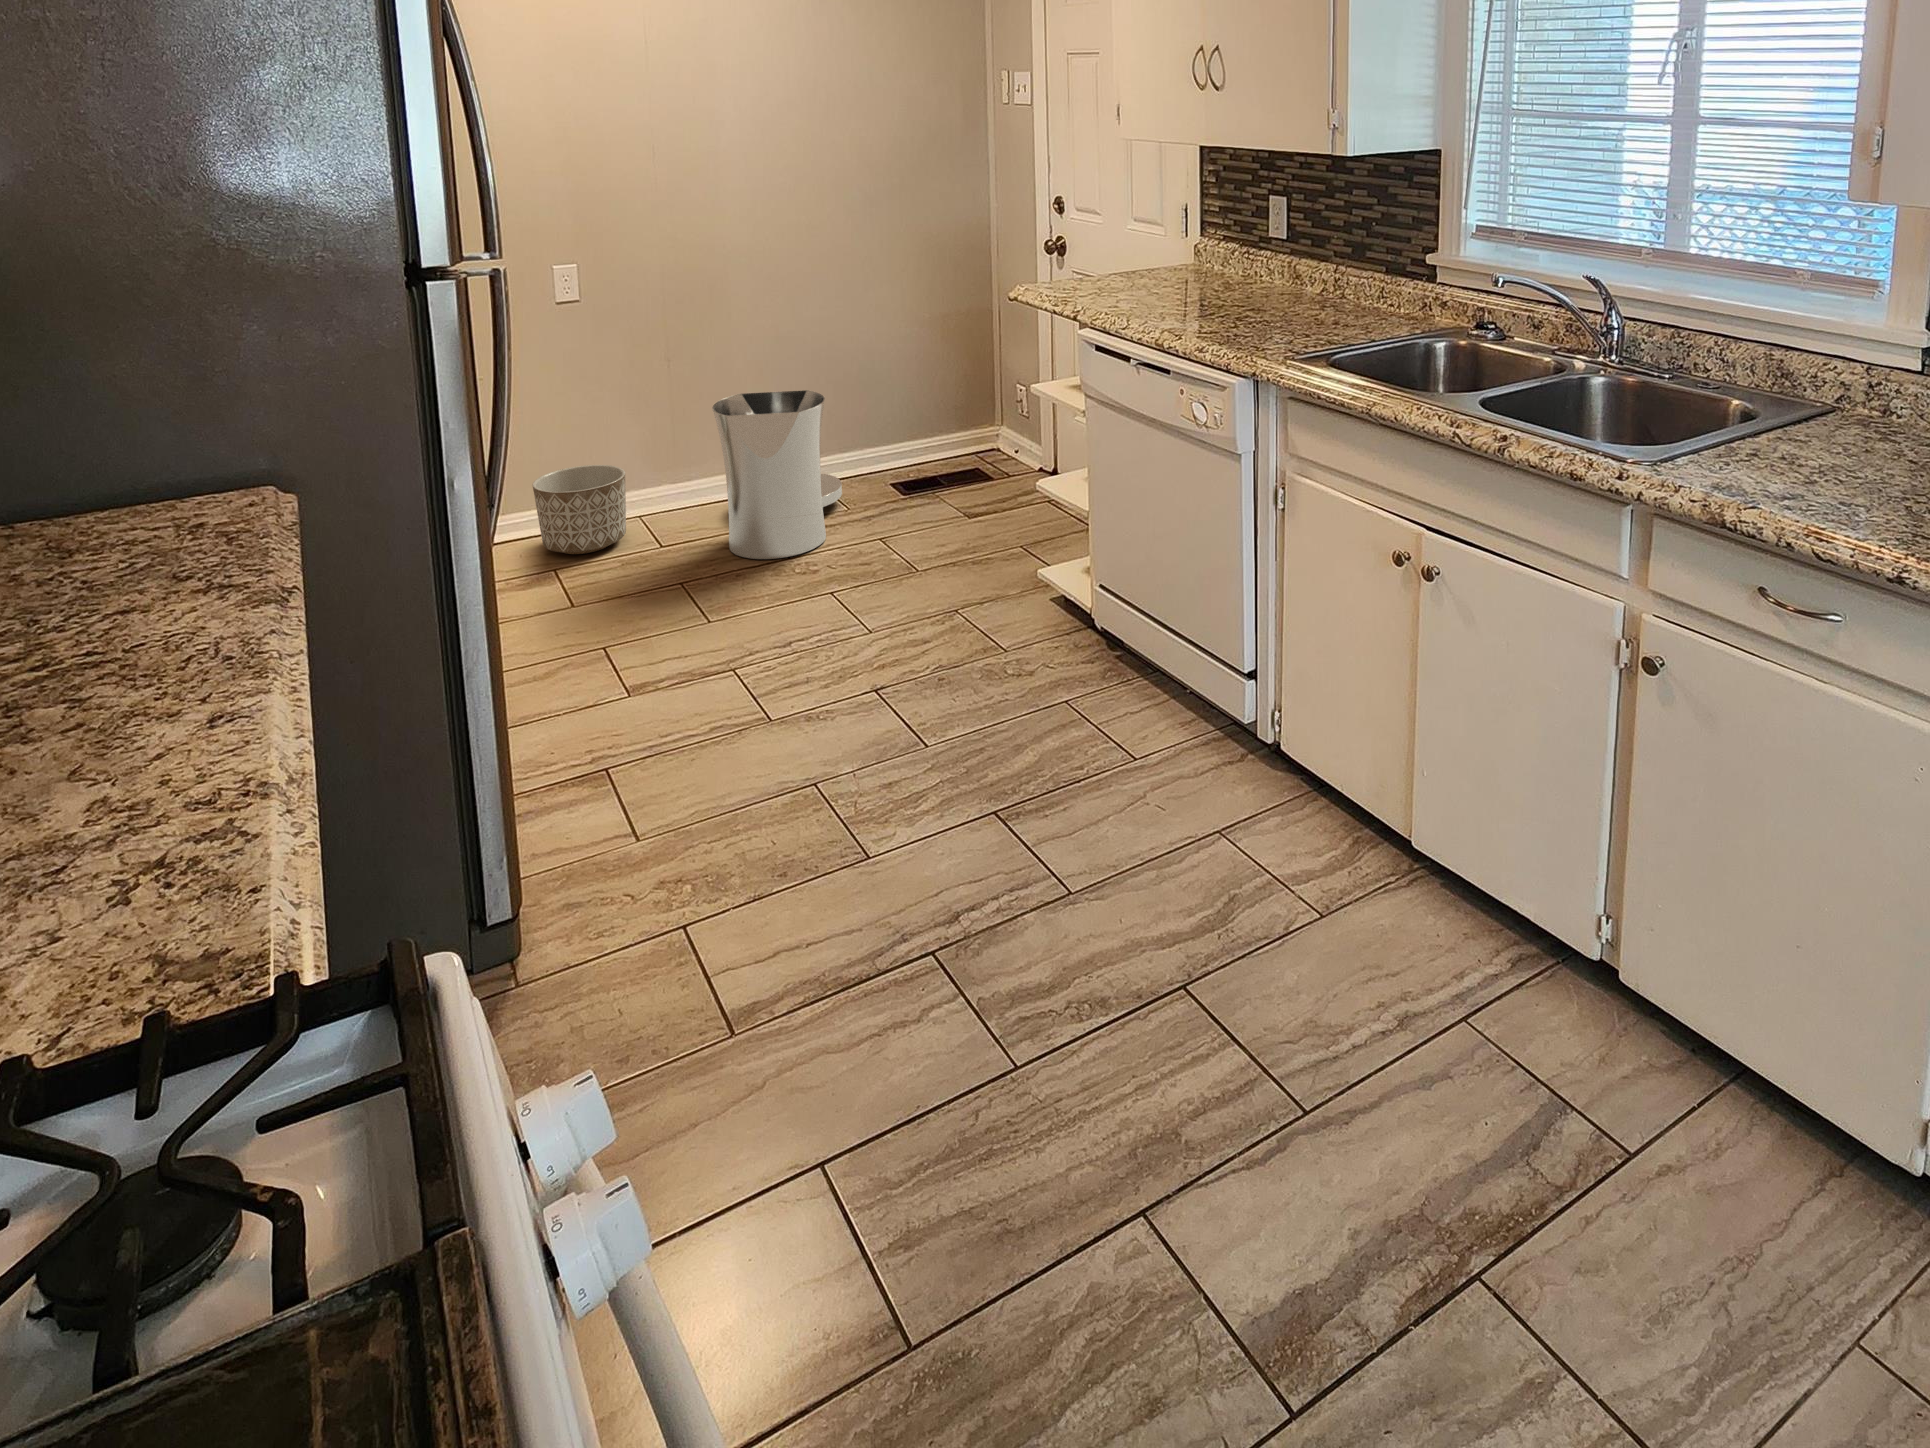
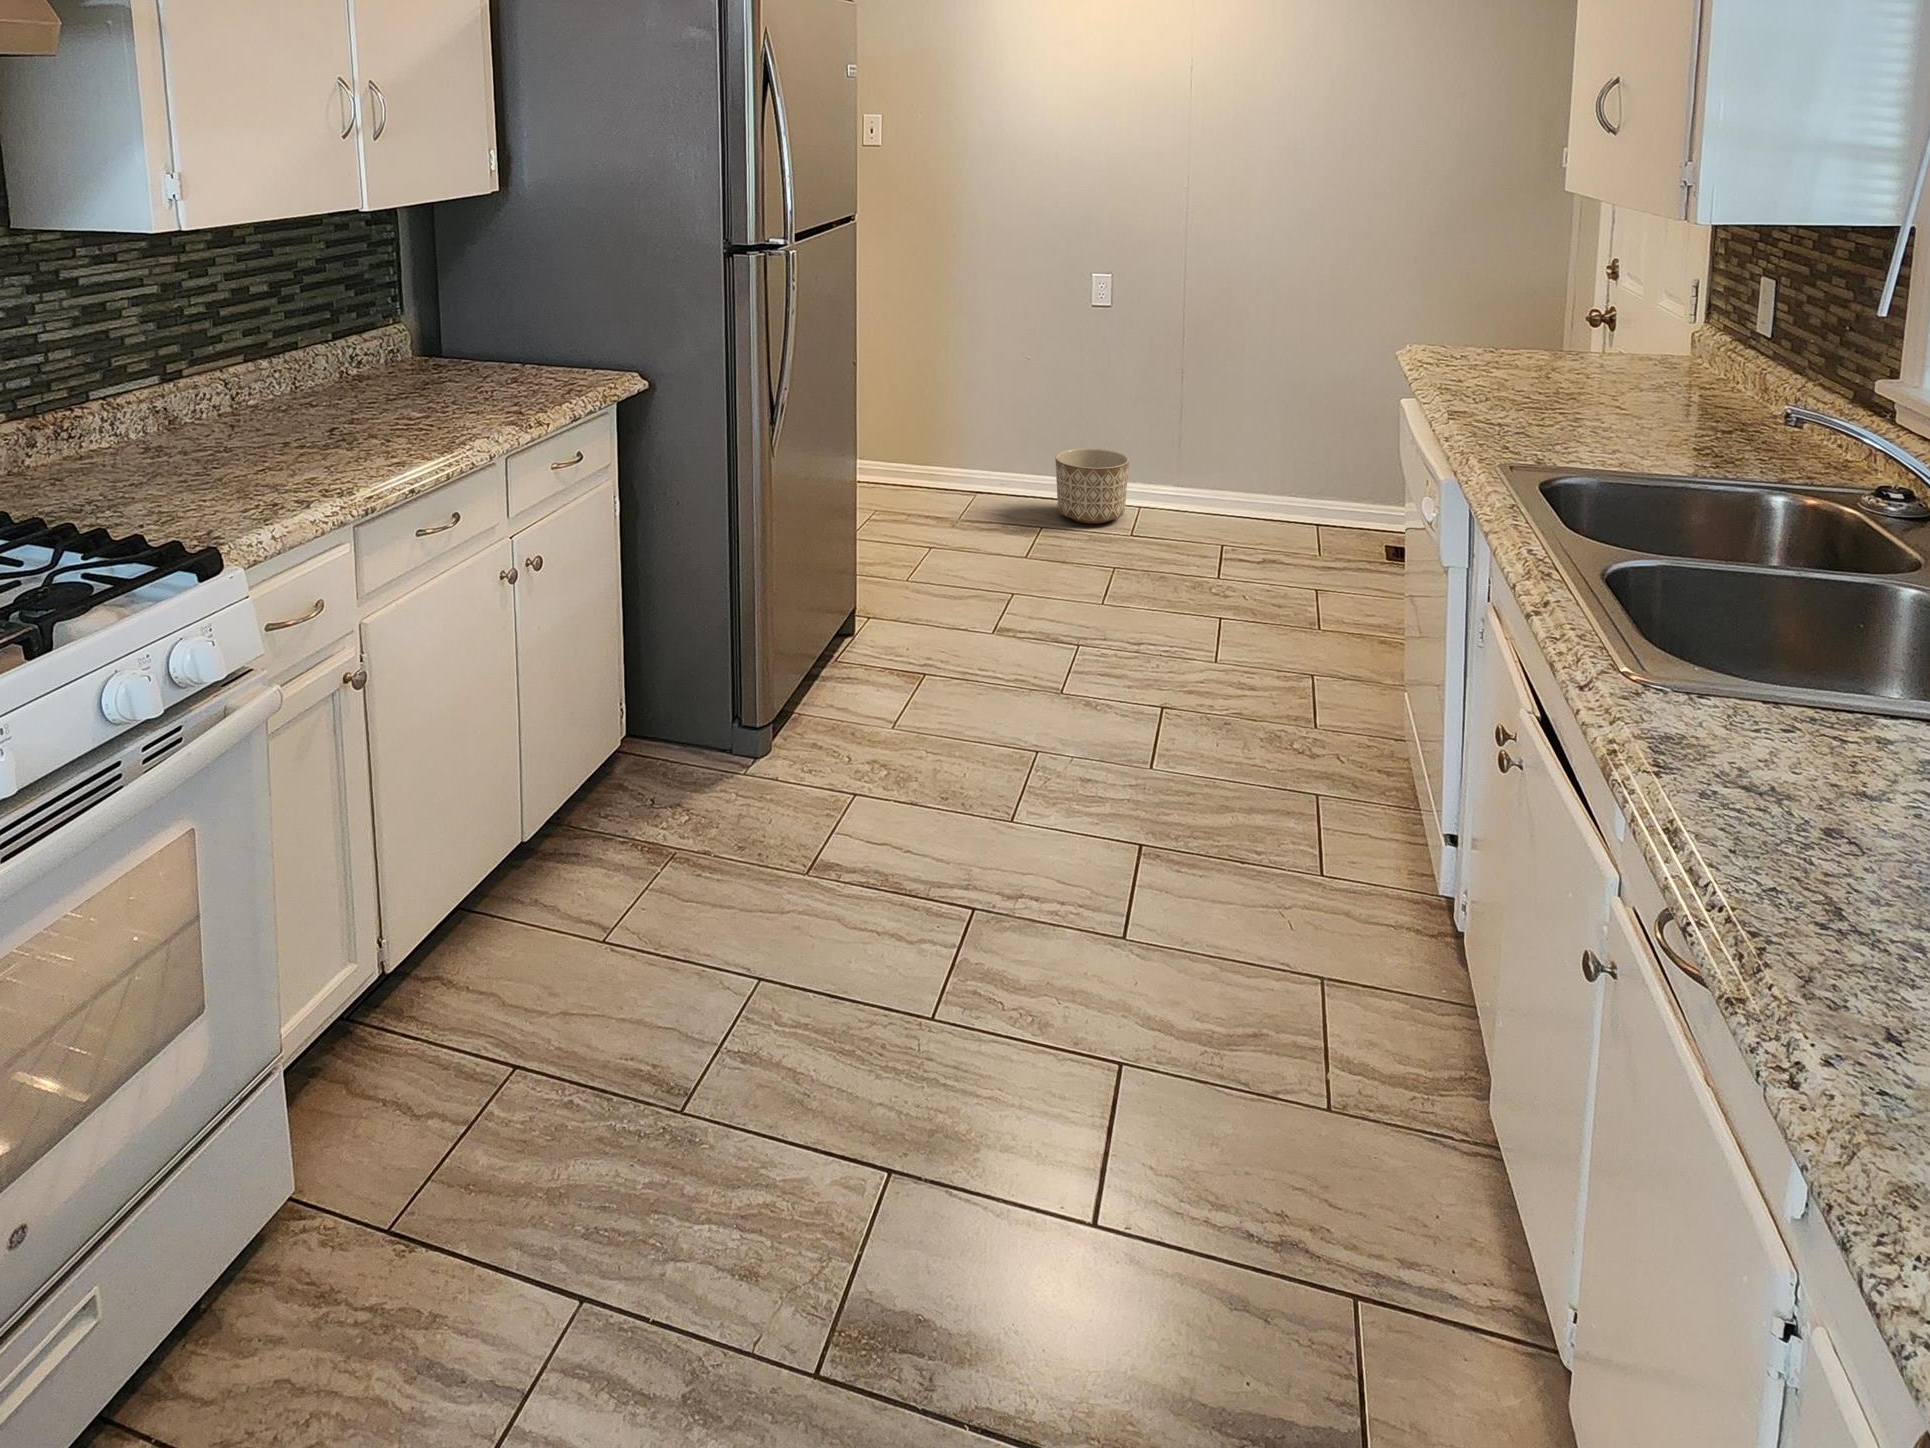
trash can: present [712,390,842,559] -> none [1183,414,1330,579]

